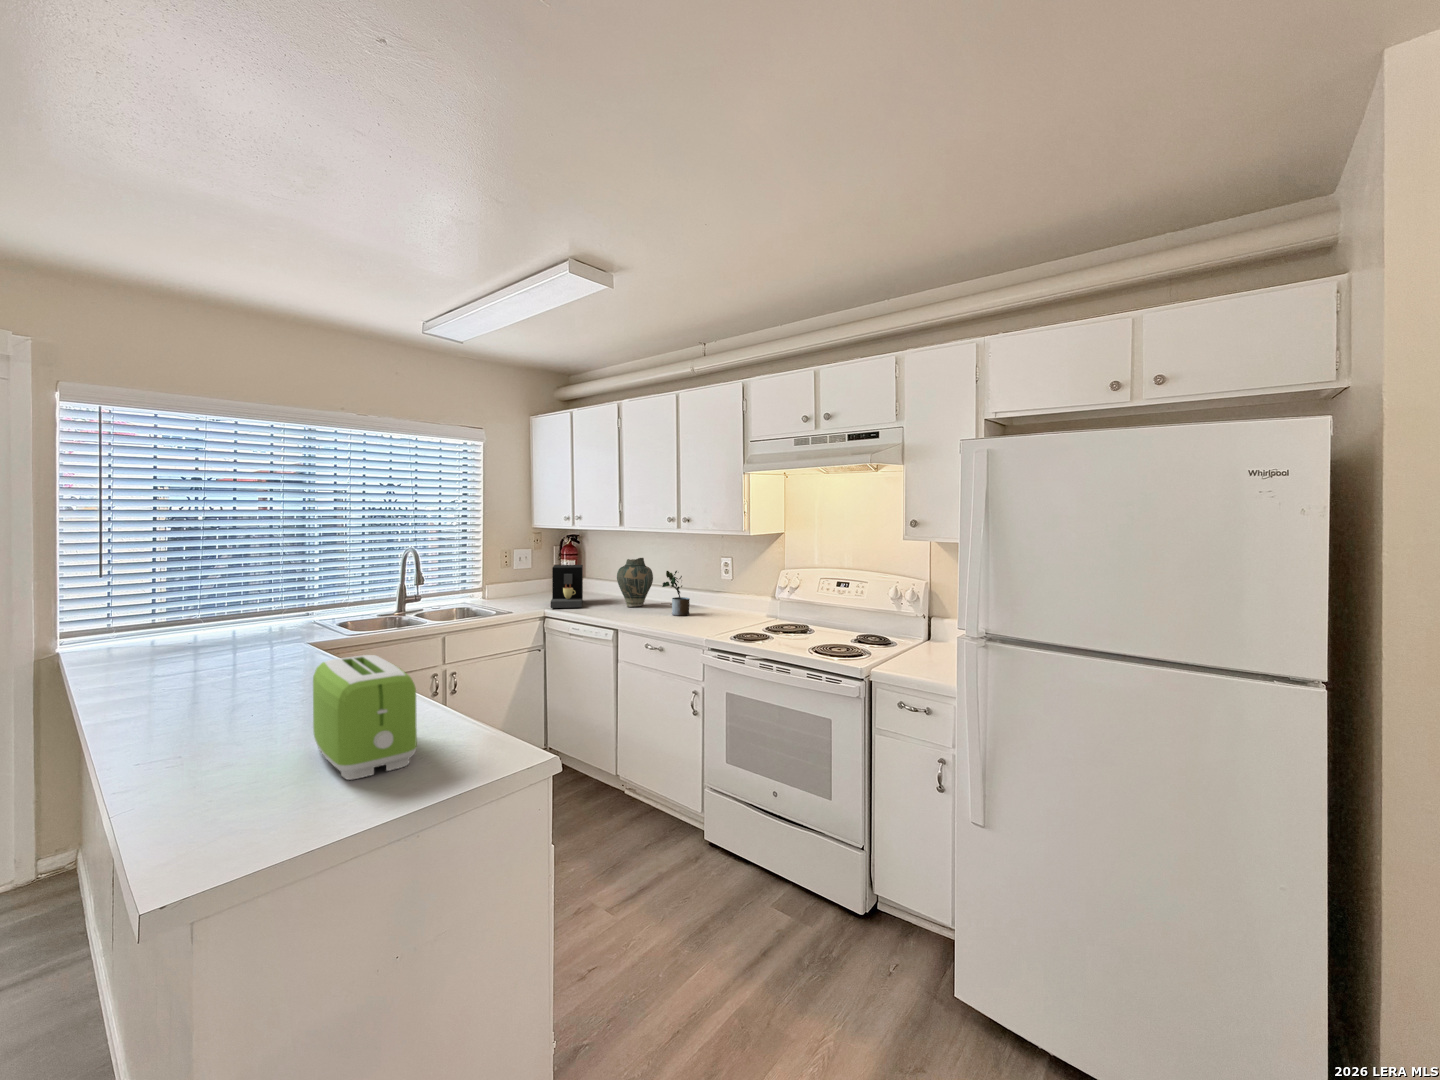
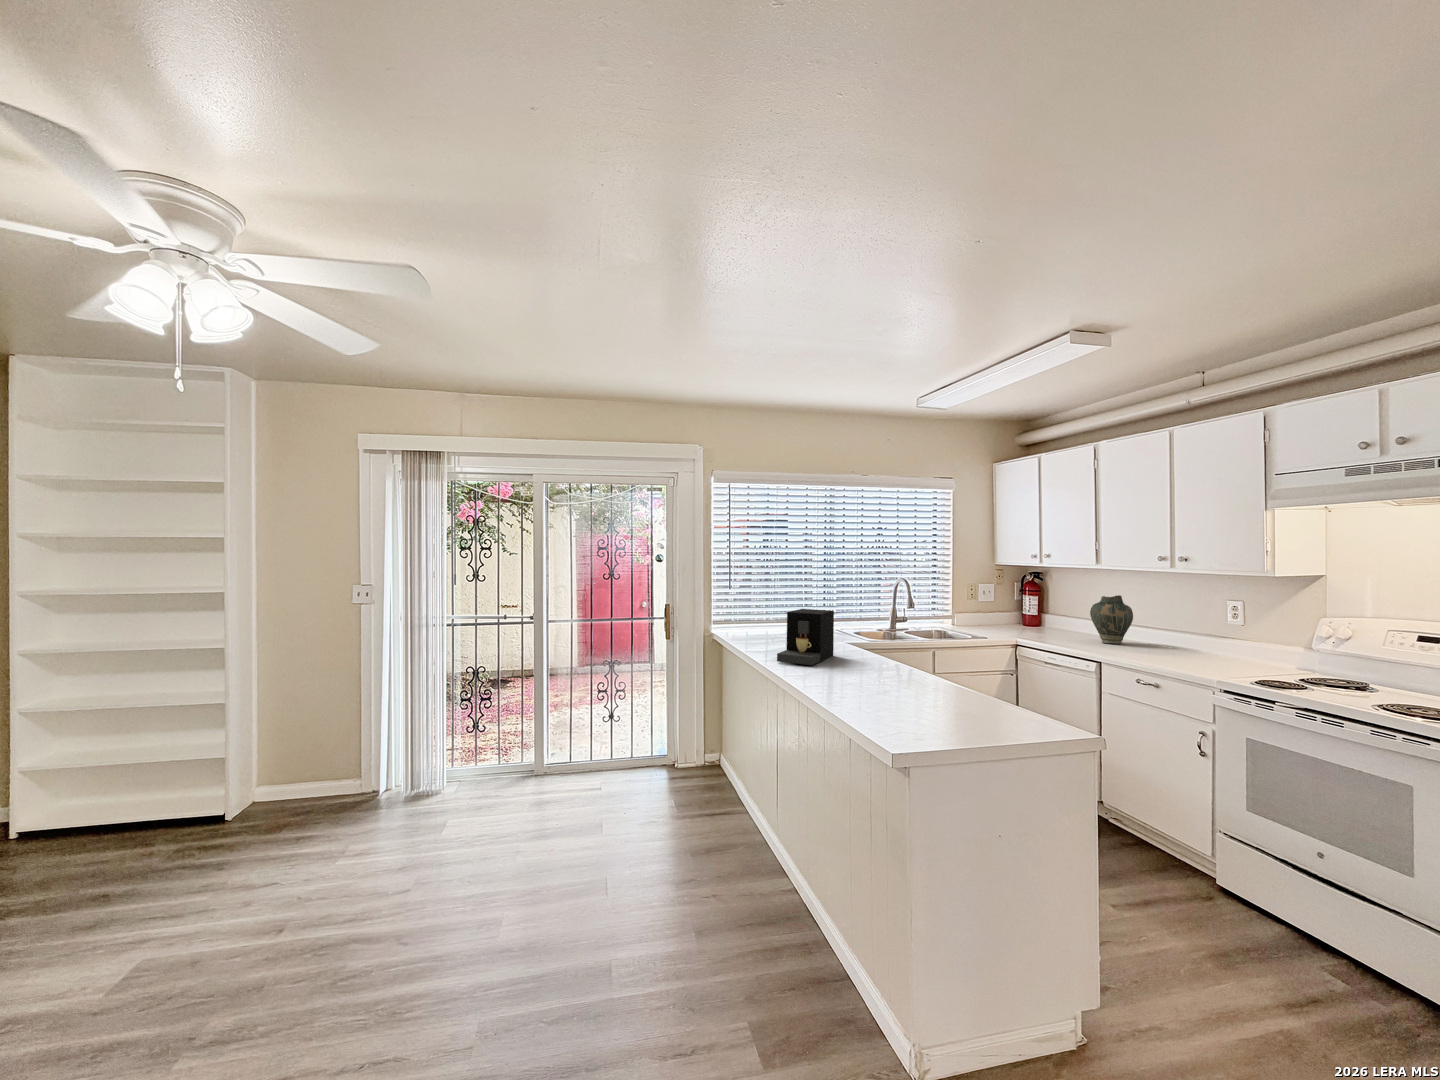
coffee maker: present [551,565,583,608] -> present [777,609,834,665]
potted plant: present [662,571,690,616] -> none [1149,609,1185,657]
toaster: present [313,655,417,780] -> none [901,645,980,724]

